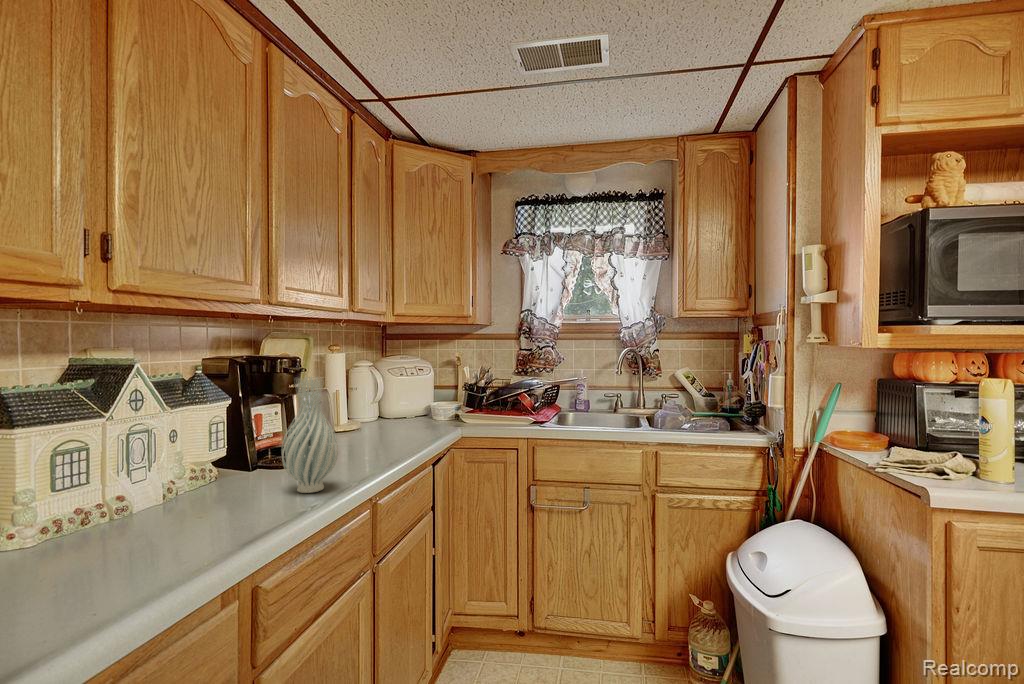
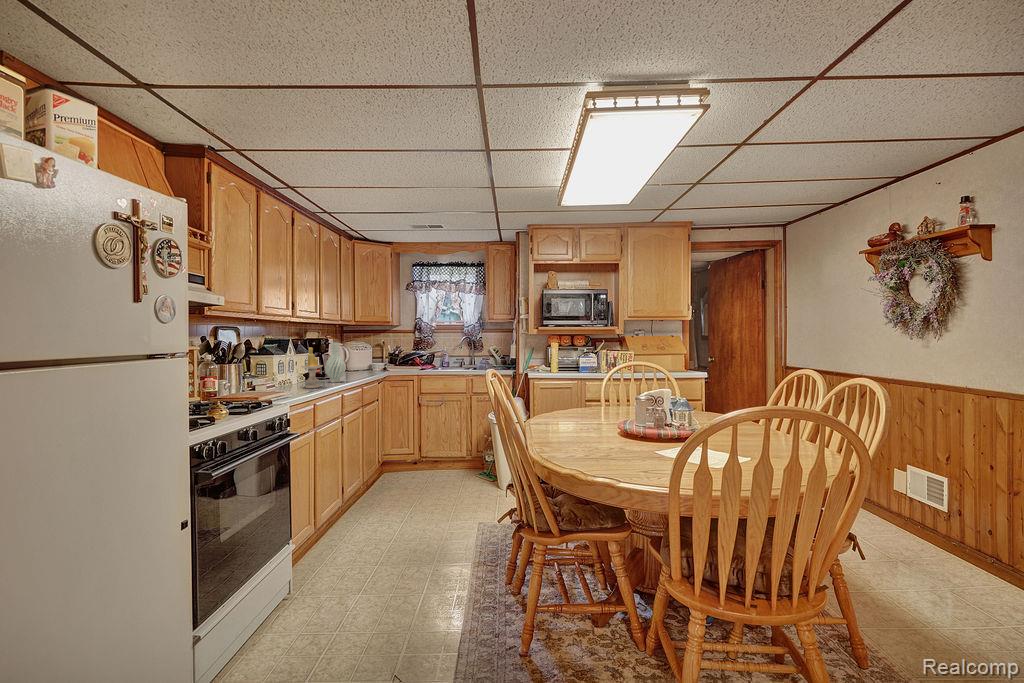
candle: none [160,404,239,549] -> present [301,347,323,388]

